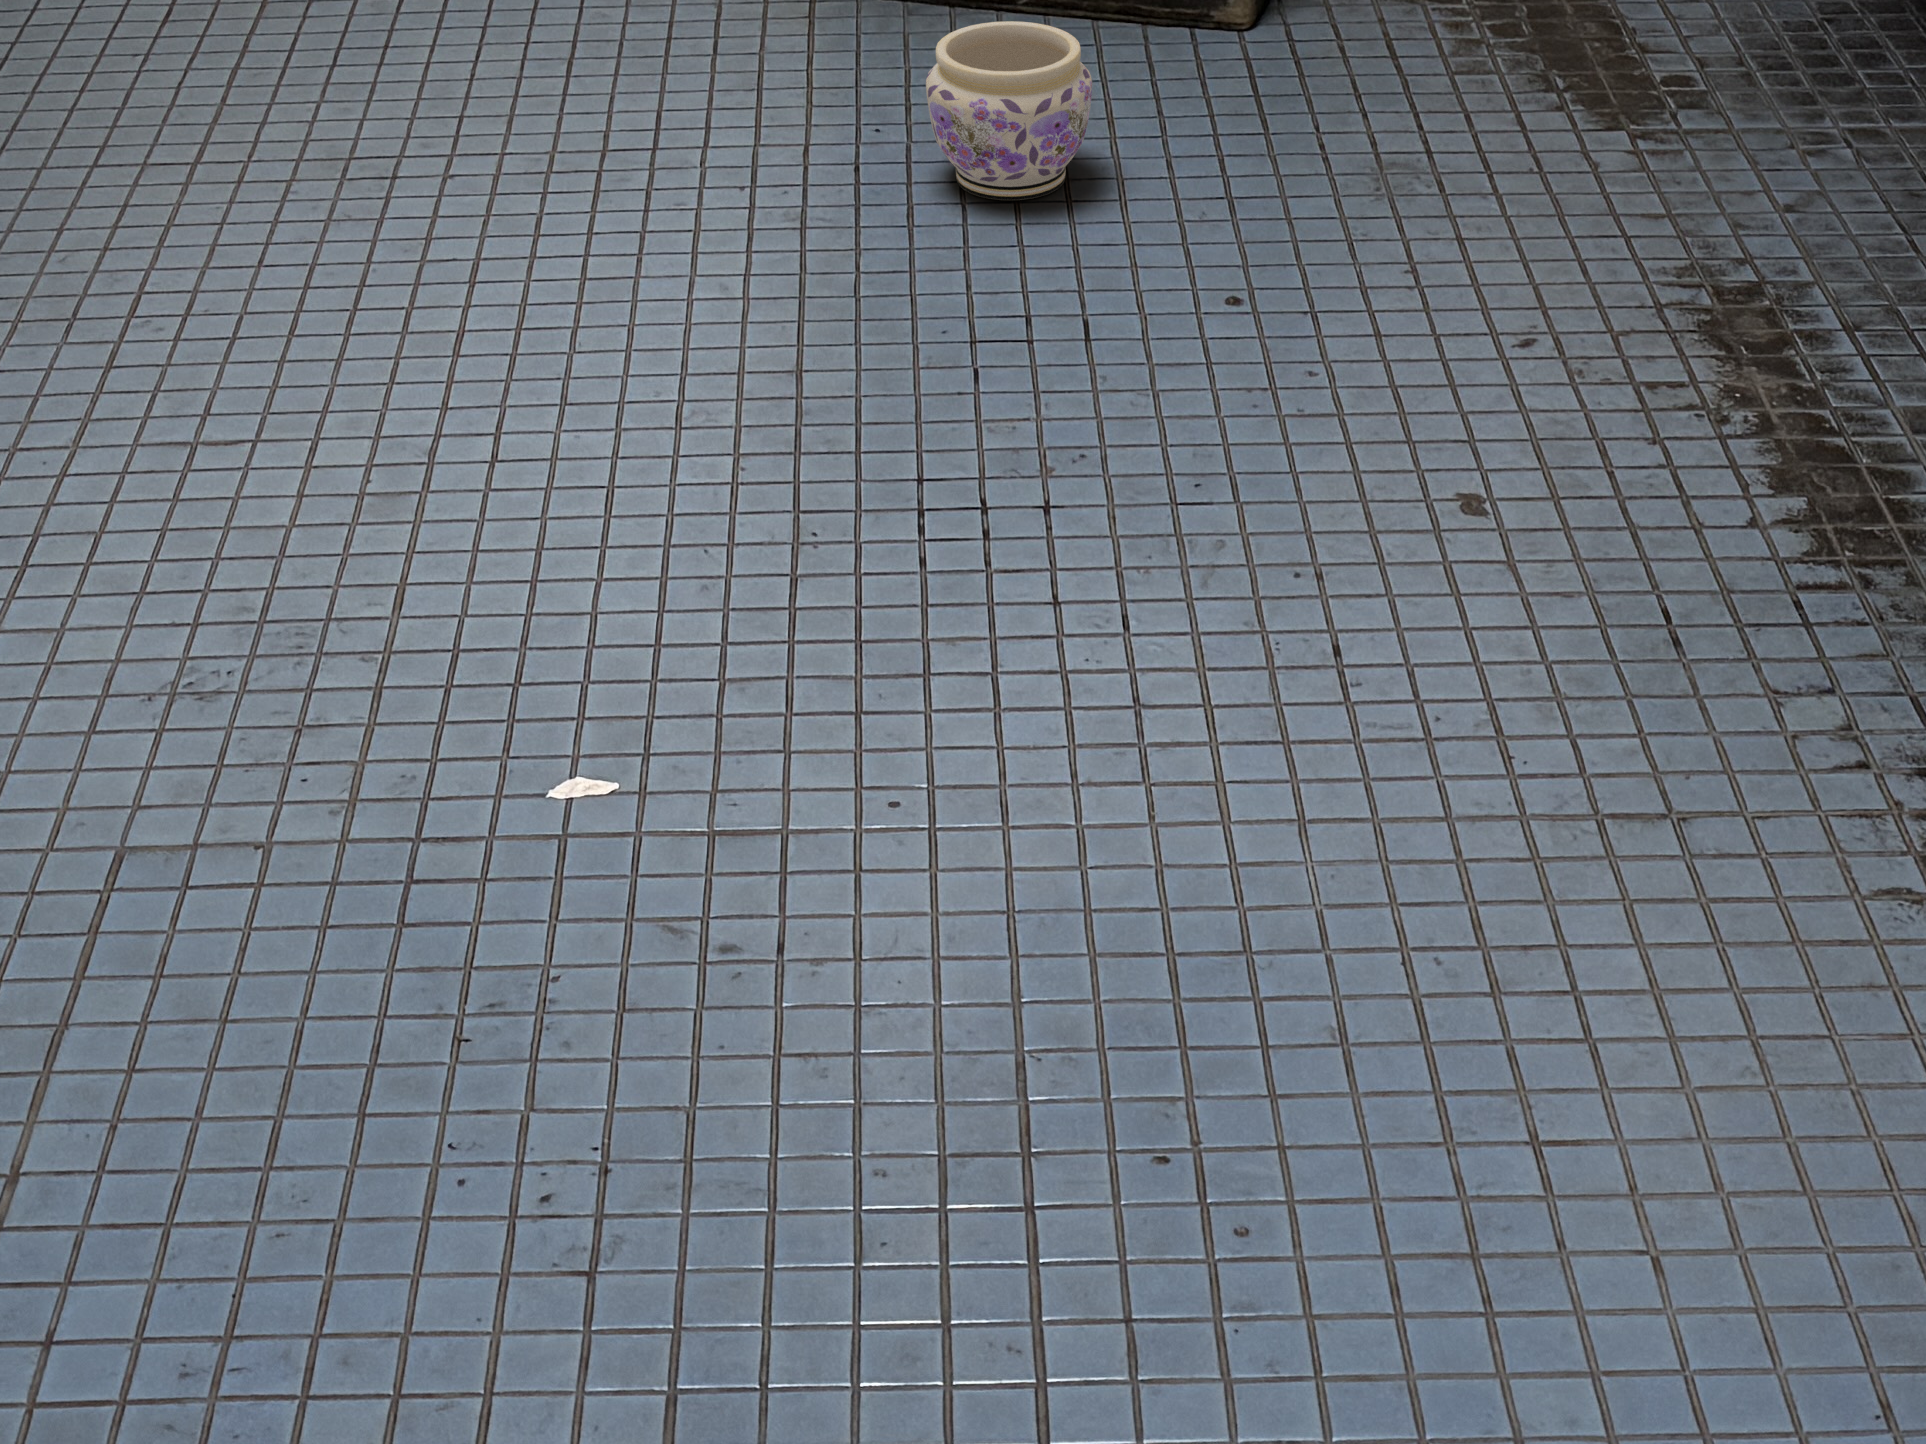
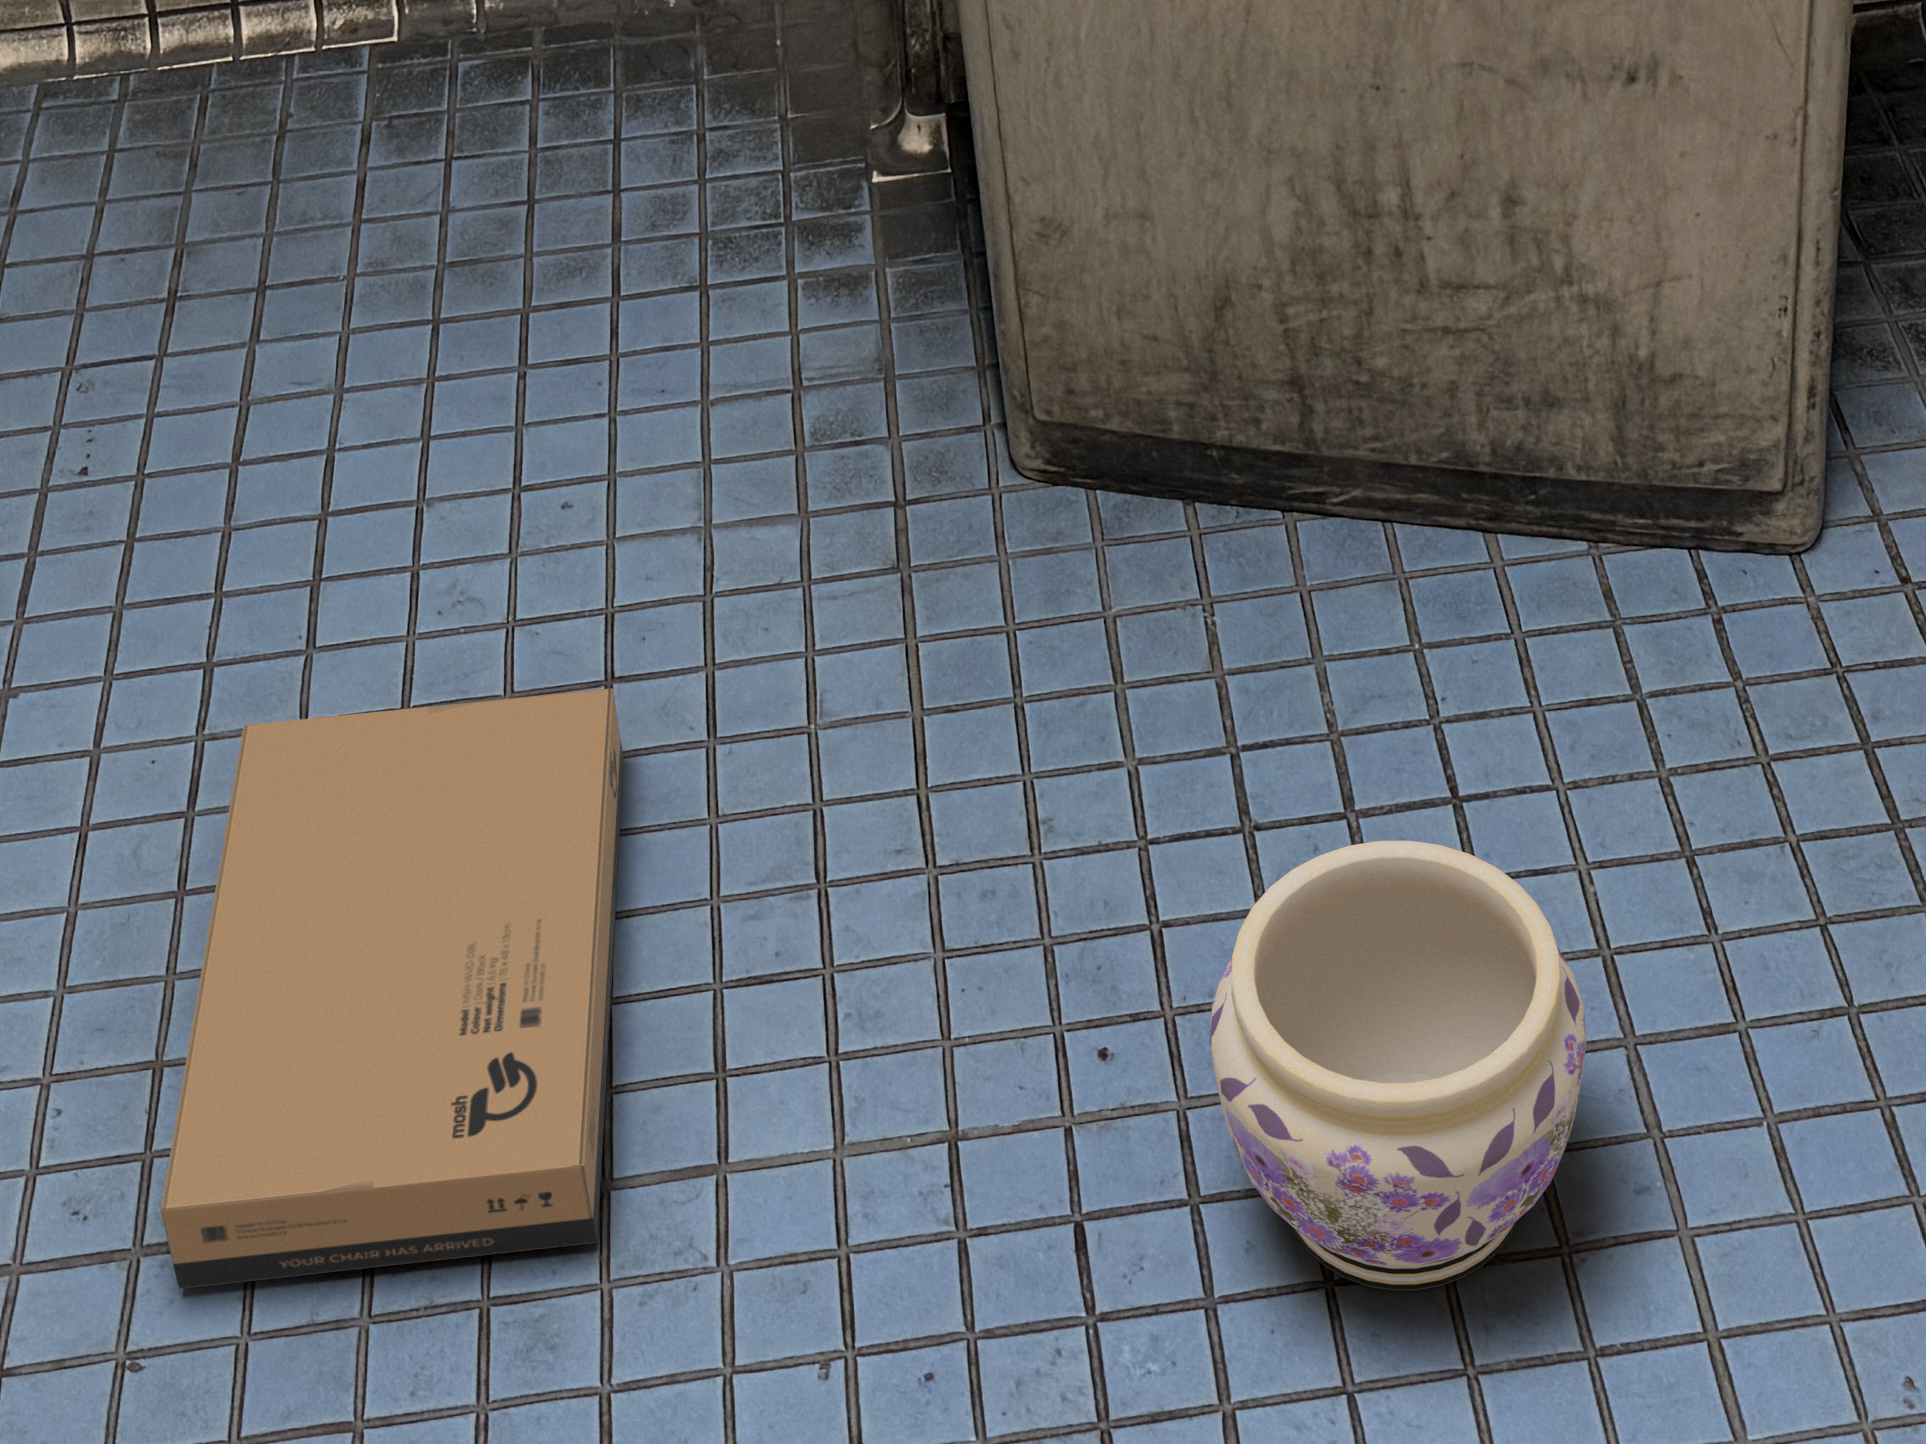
cardboard box: none [466,20,675,174] -> present [161,688,624,1289]

